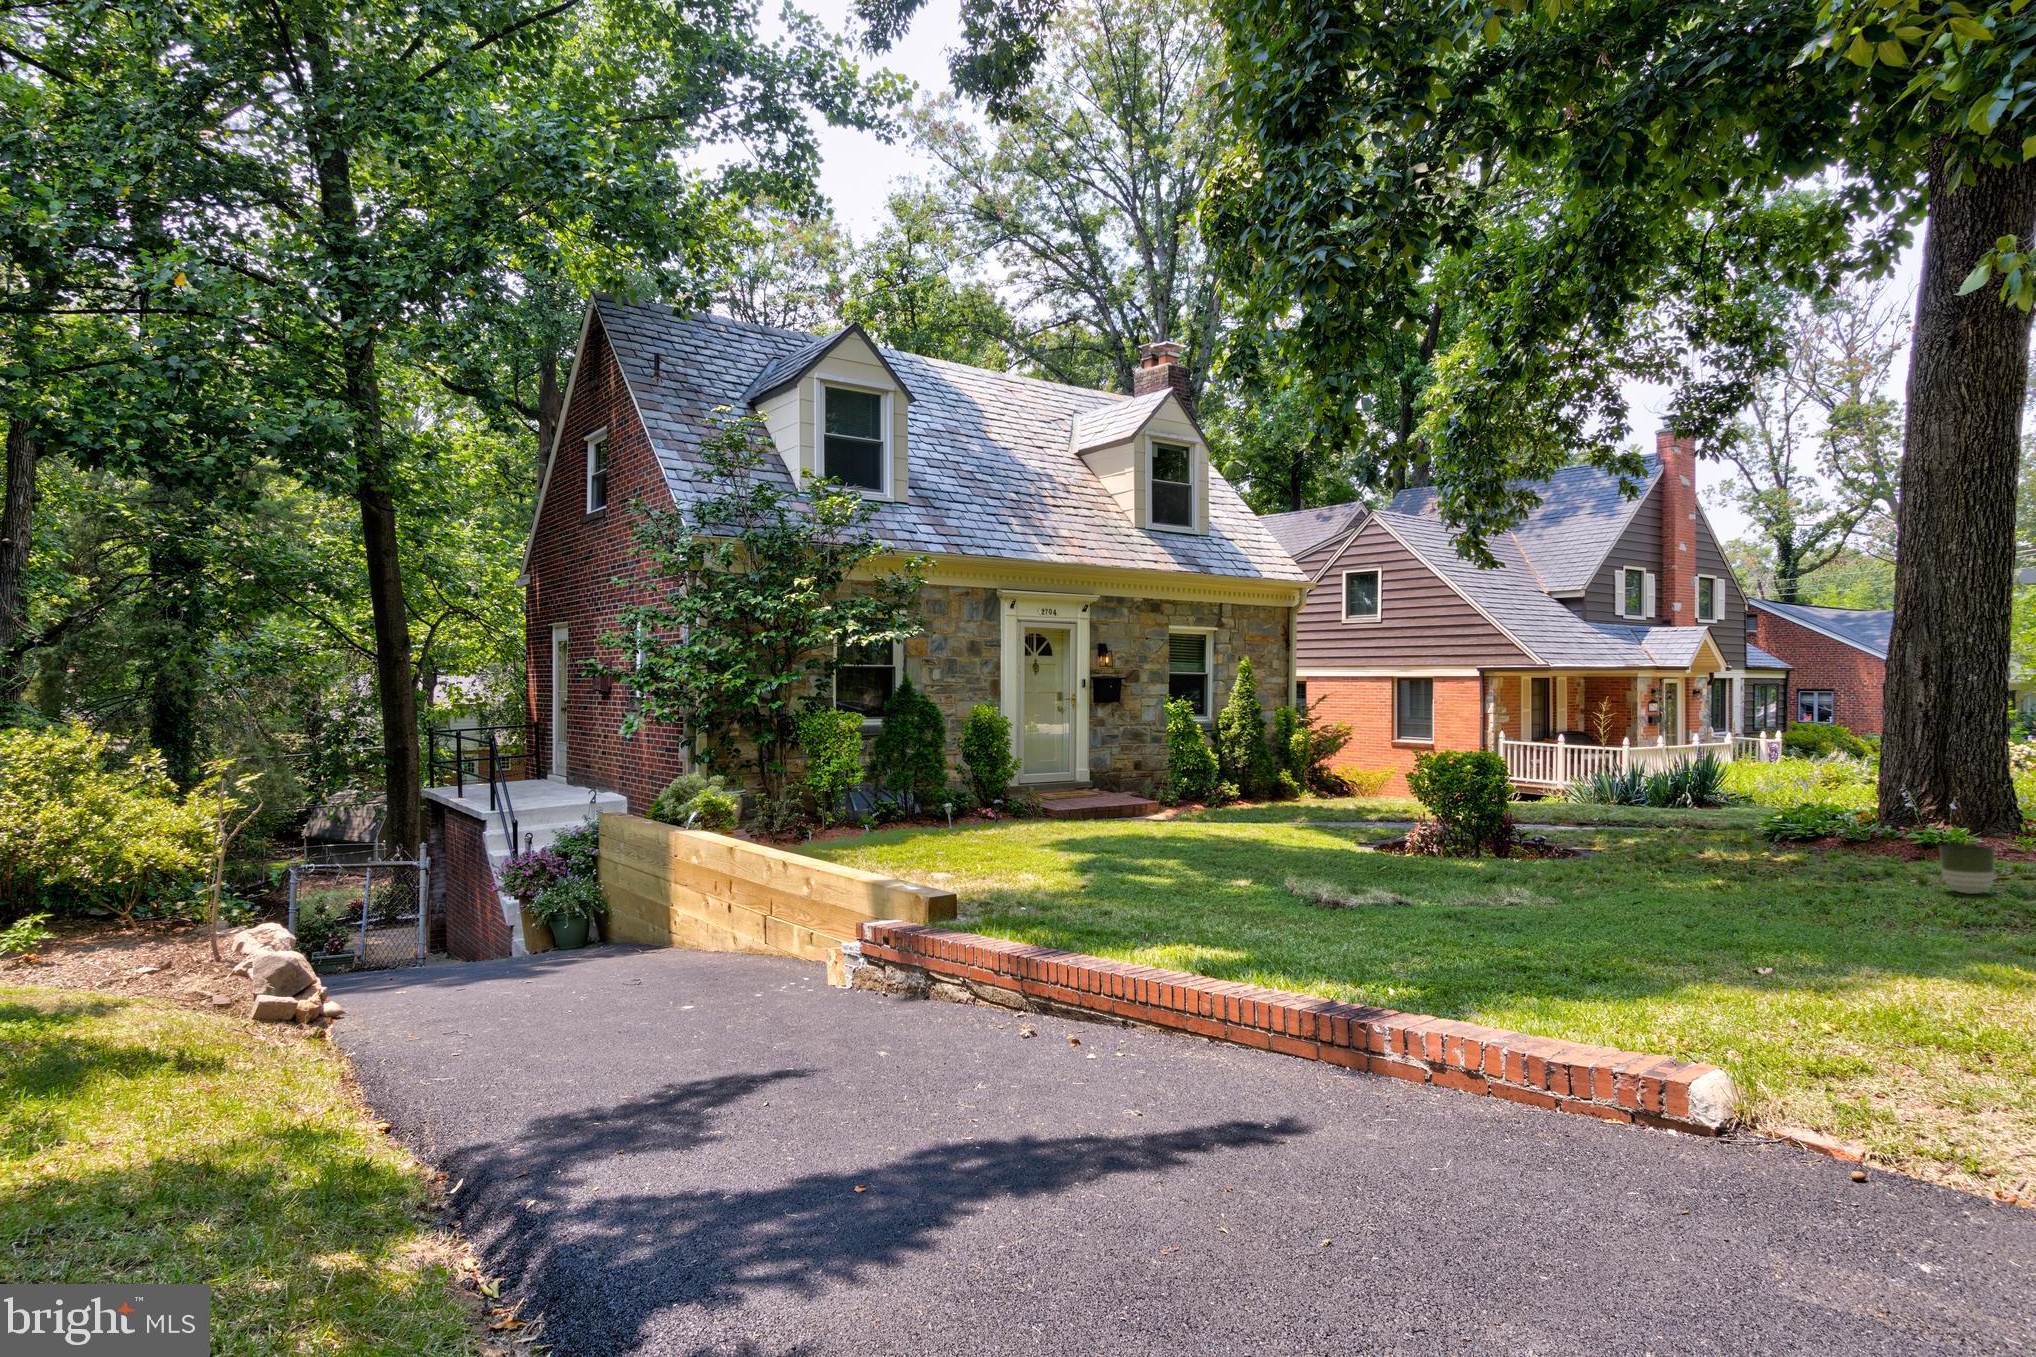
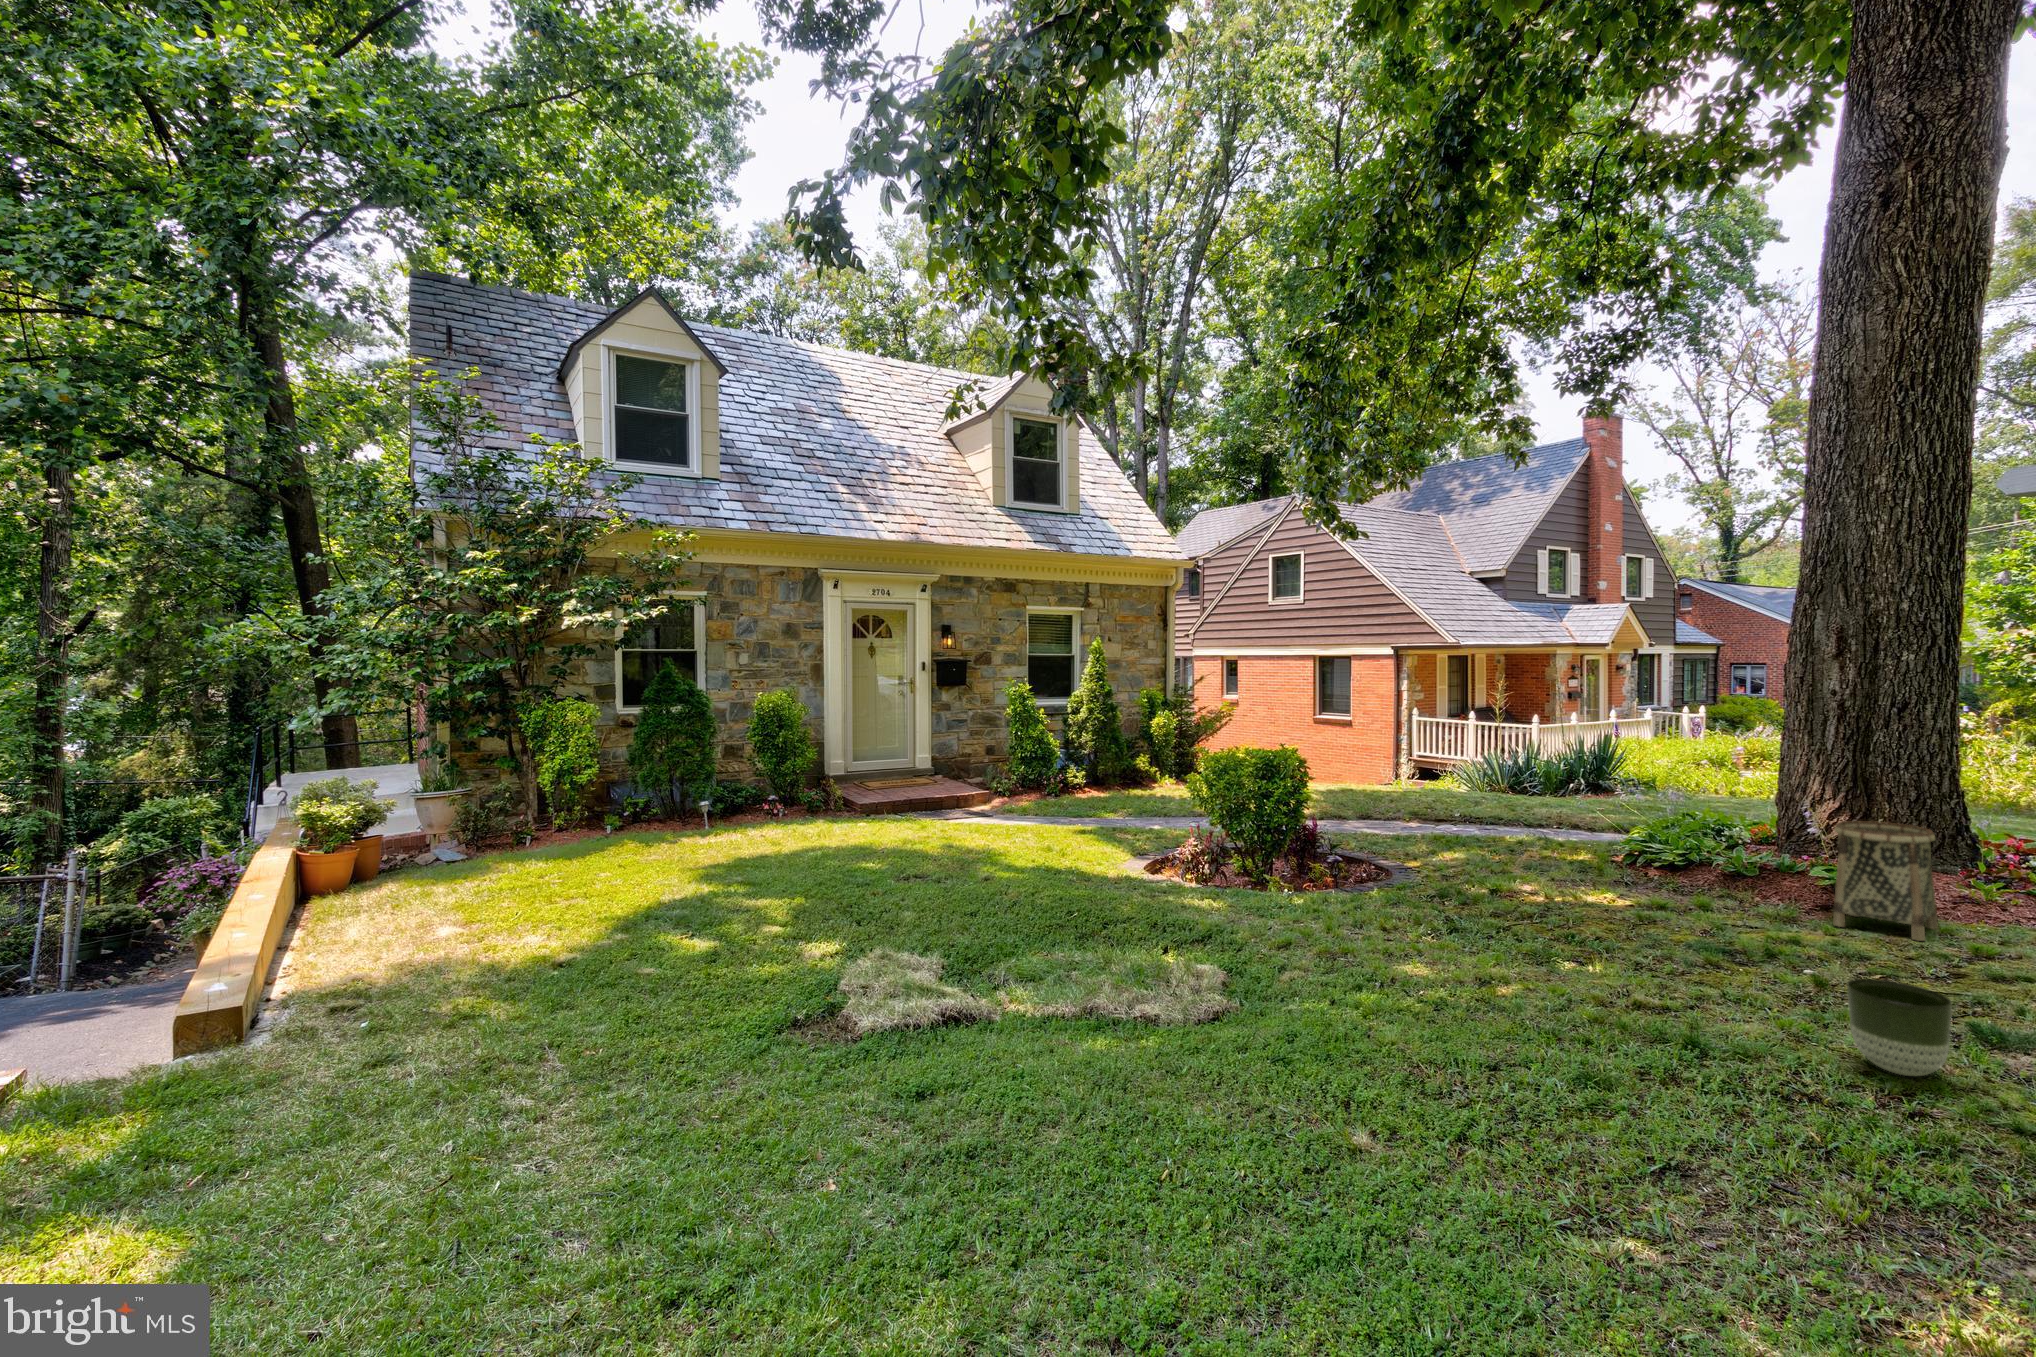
basket: none [1925,776,1993,850] -> present [1833,821,1938,941]

